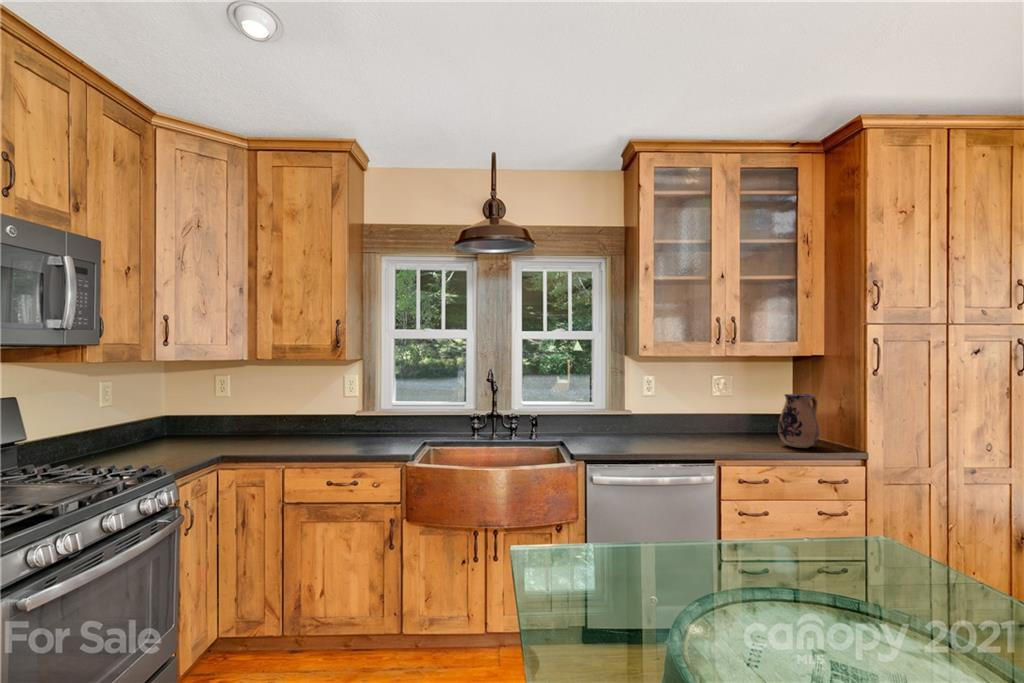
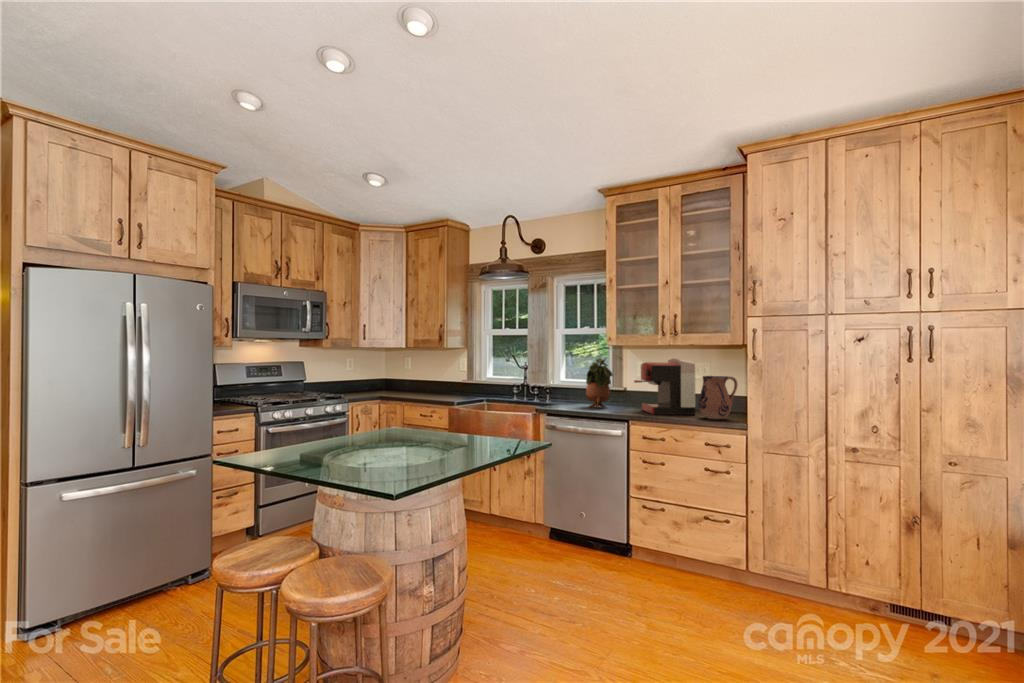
potted plant: none [612,373,652,445] -> present [586,358,613,408]
coffee maker: none [682,373,758,448] -> present [634,359,695,415]

